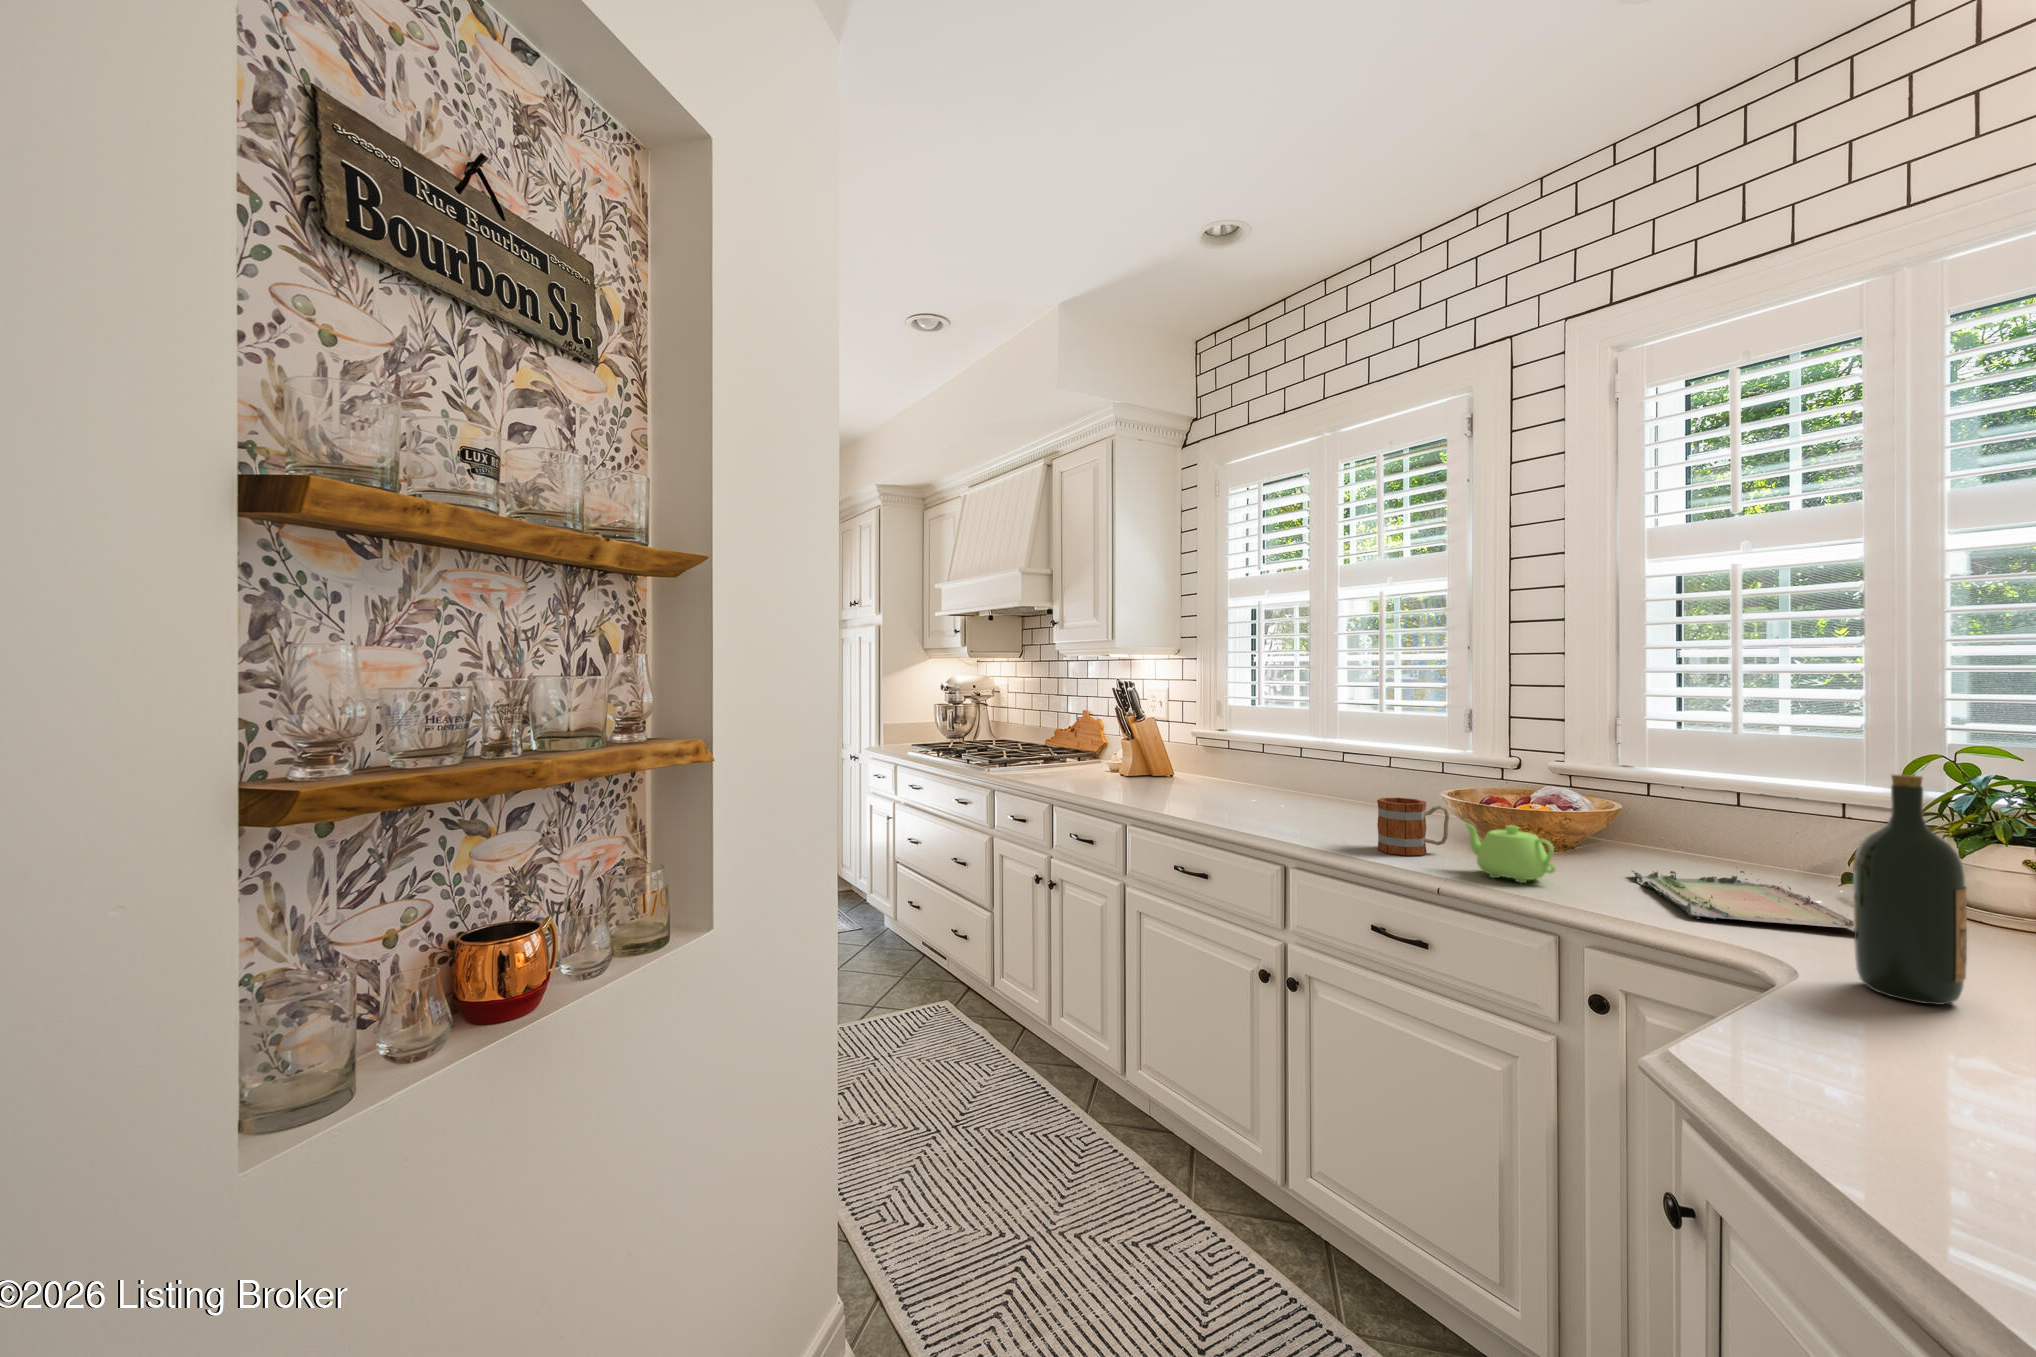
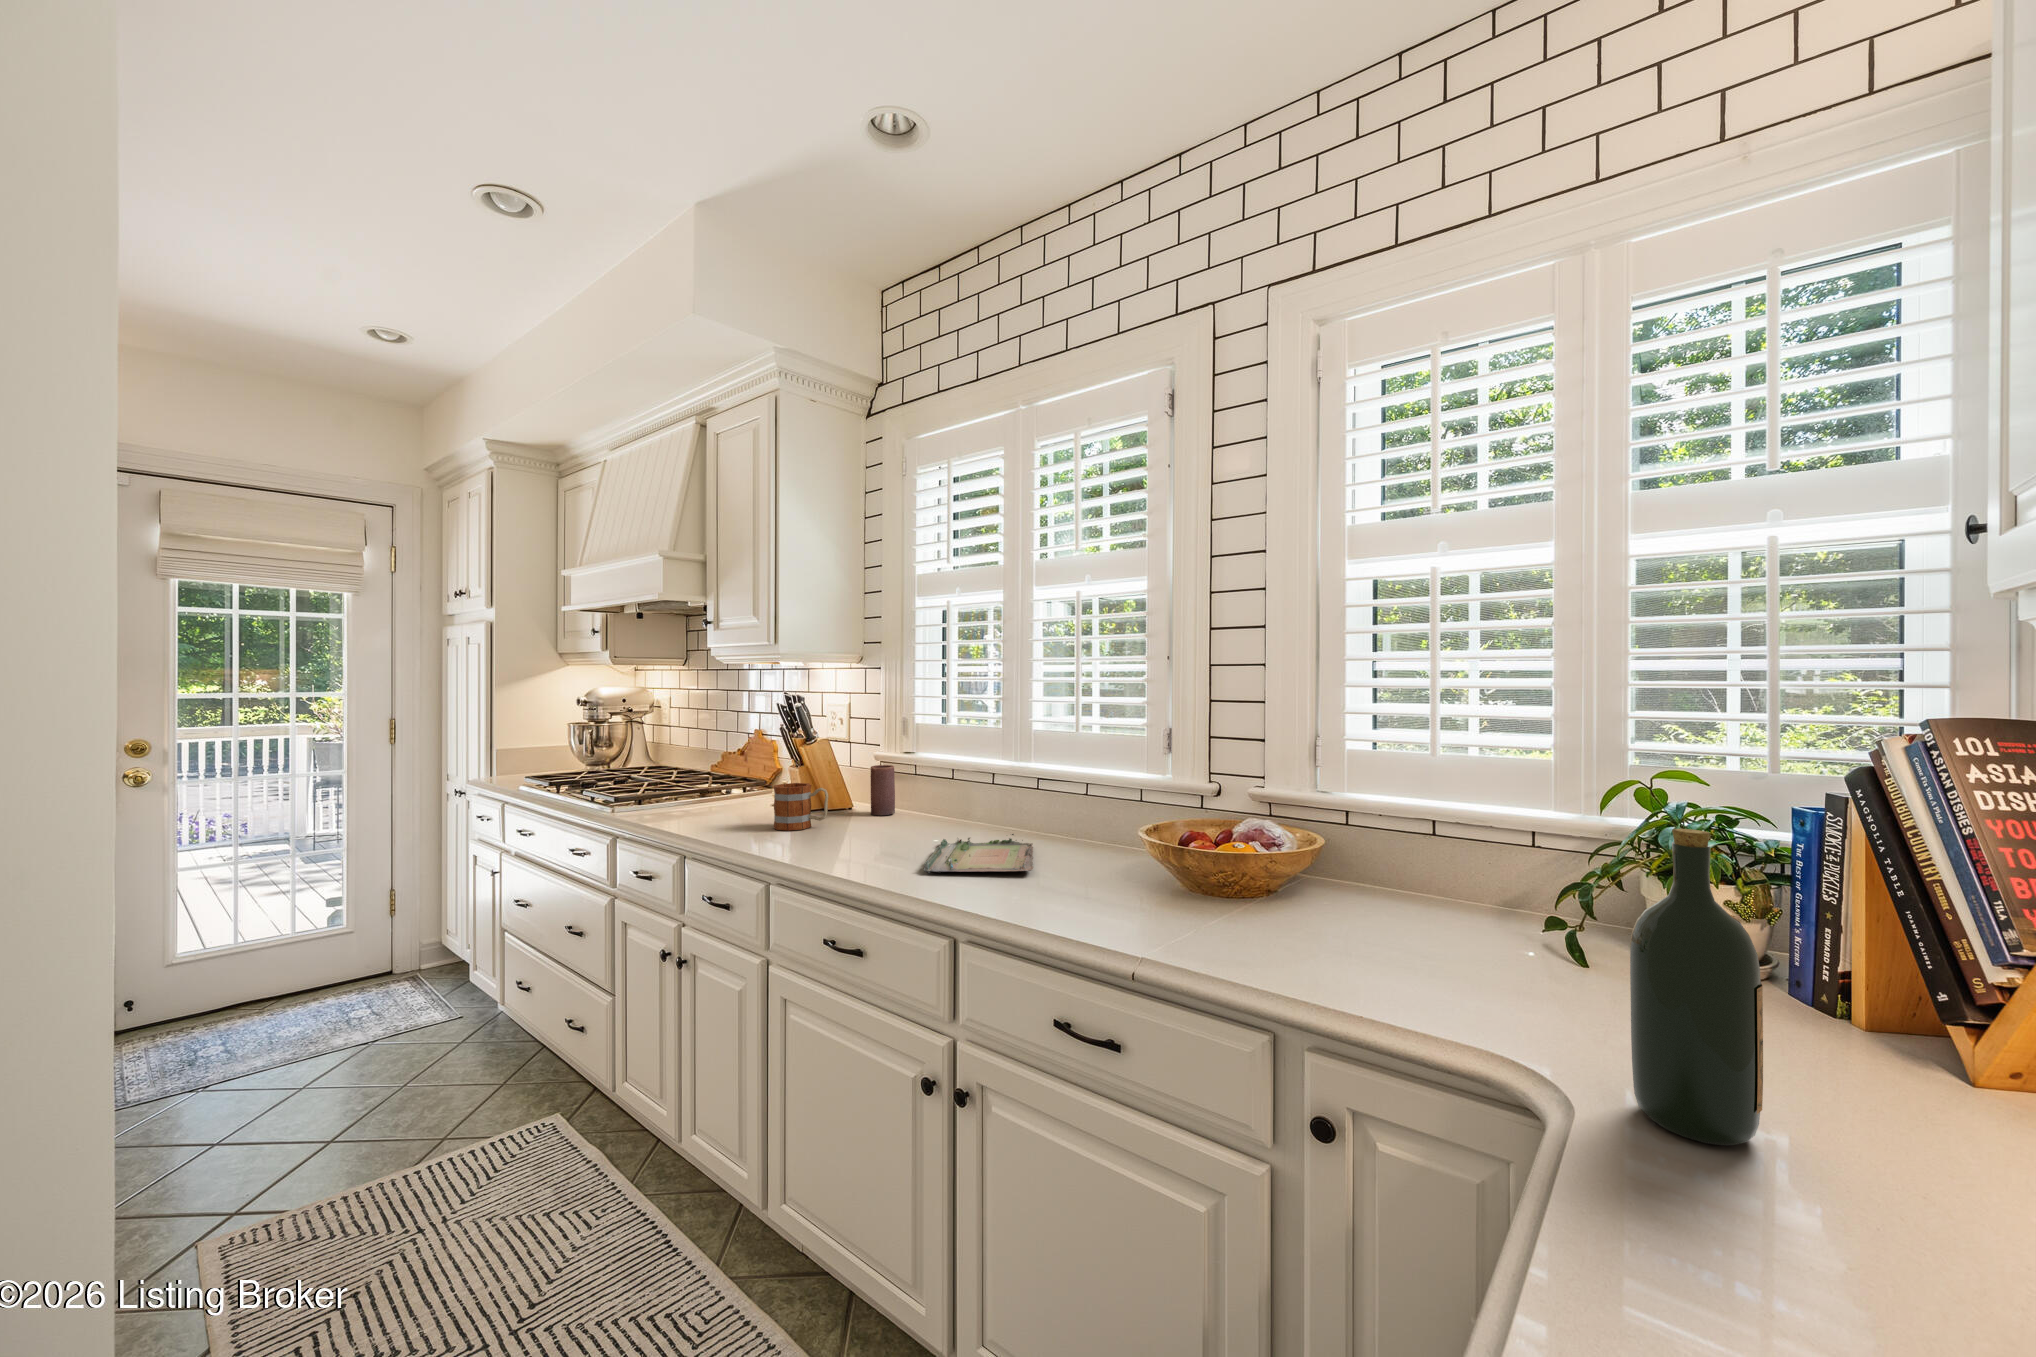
candle: none [1191,741,1211,782] -> present [870,765,895,815]
mug: present [1377,798,1449,856] -> present [774,783,828,831]
teapot: present [1463,822,1556,883] -> none [1162,877,1268,957]
tray: present [1632,870,1854,928] -> present [924,834,1034,873]

